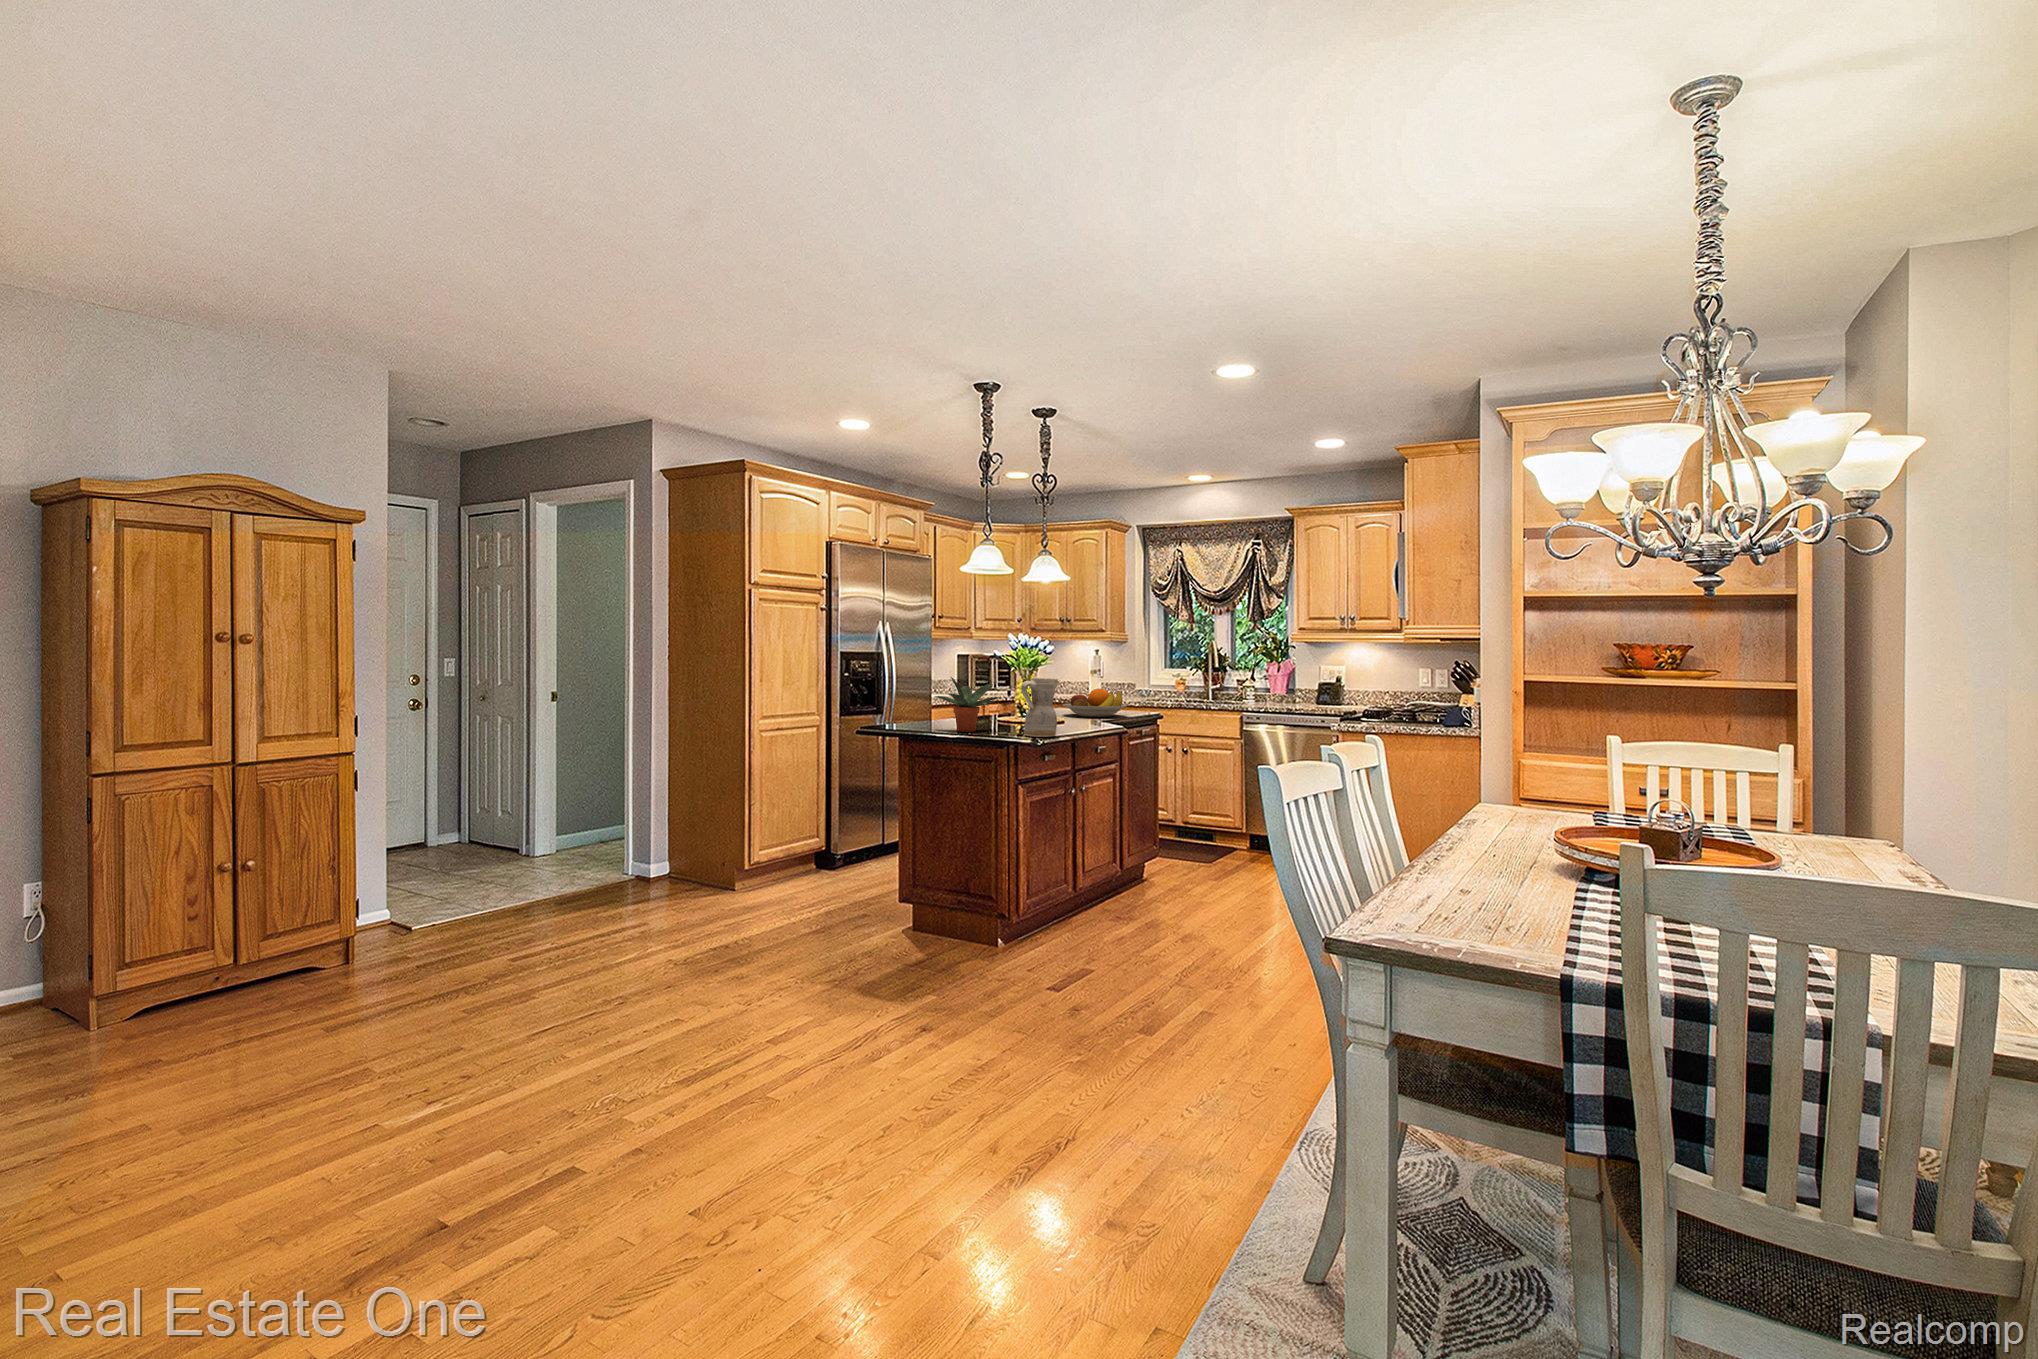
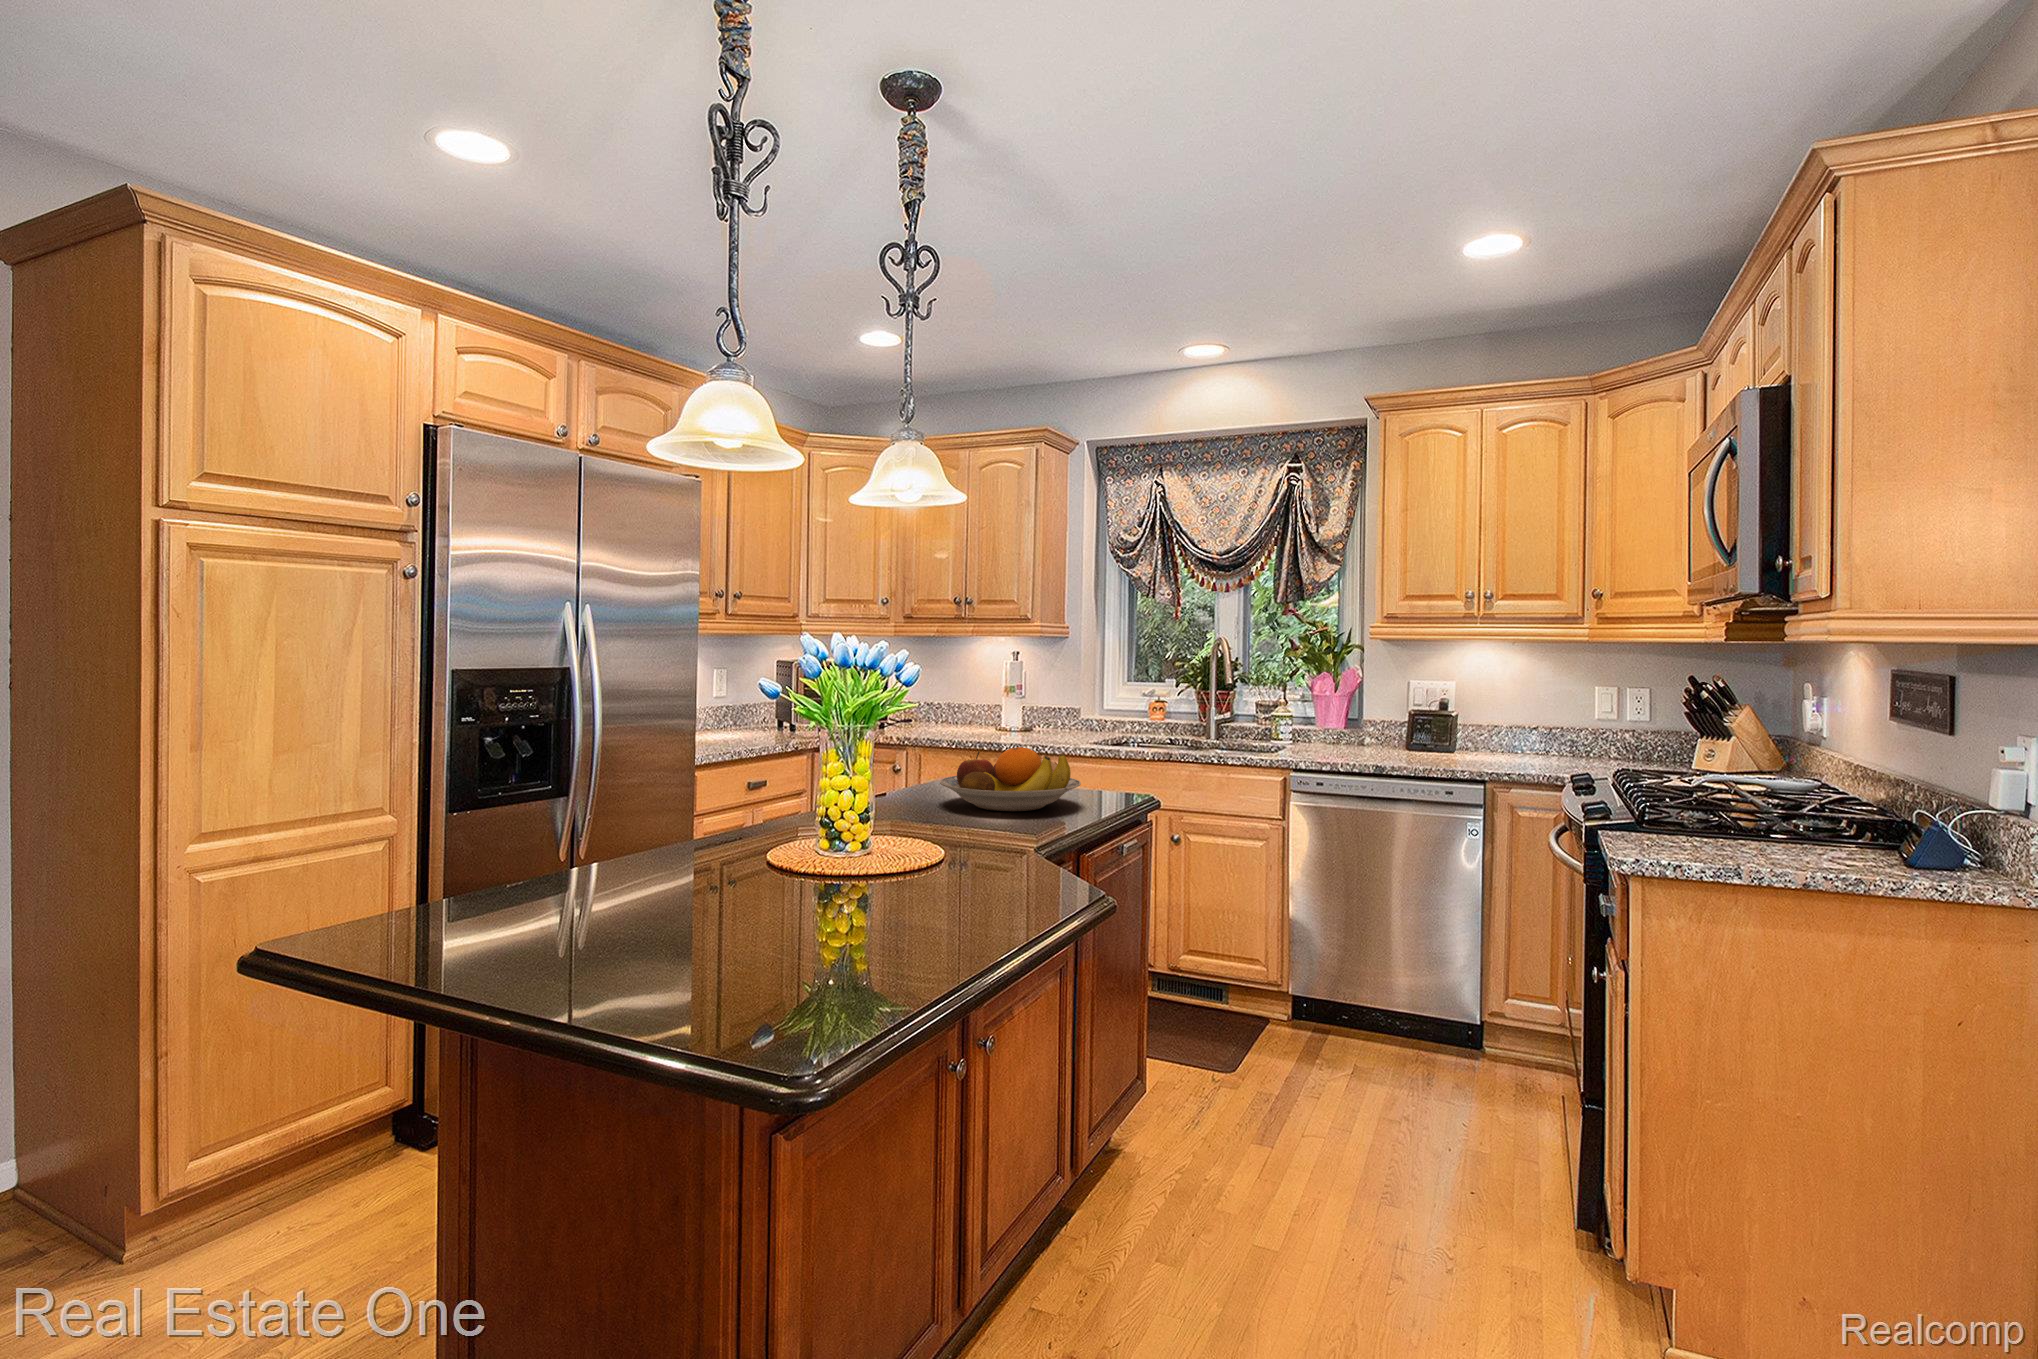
potted plant: present [935,677,1000,732] -> none [547,751,738,915]
ceramic pitcher: present [1021,678,1058,737] -> none [775,761,894,949]

